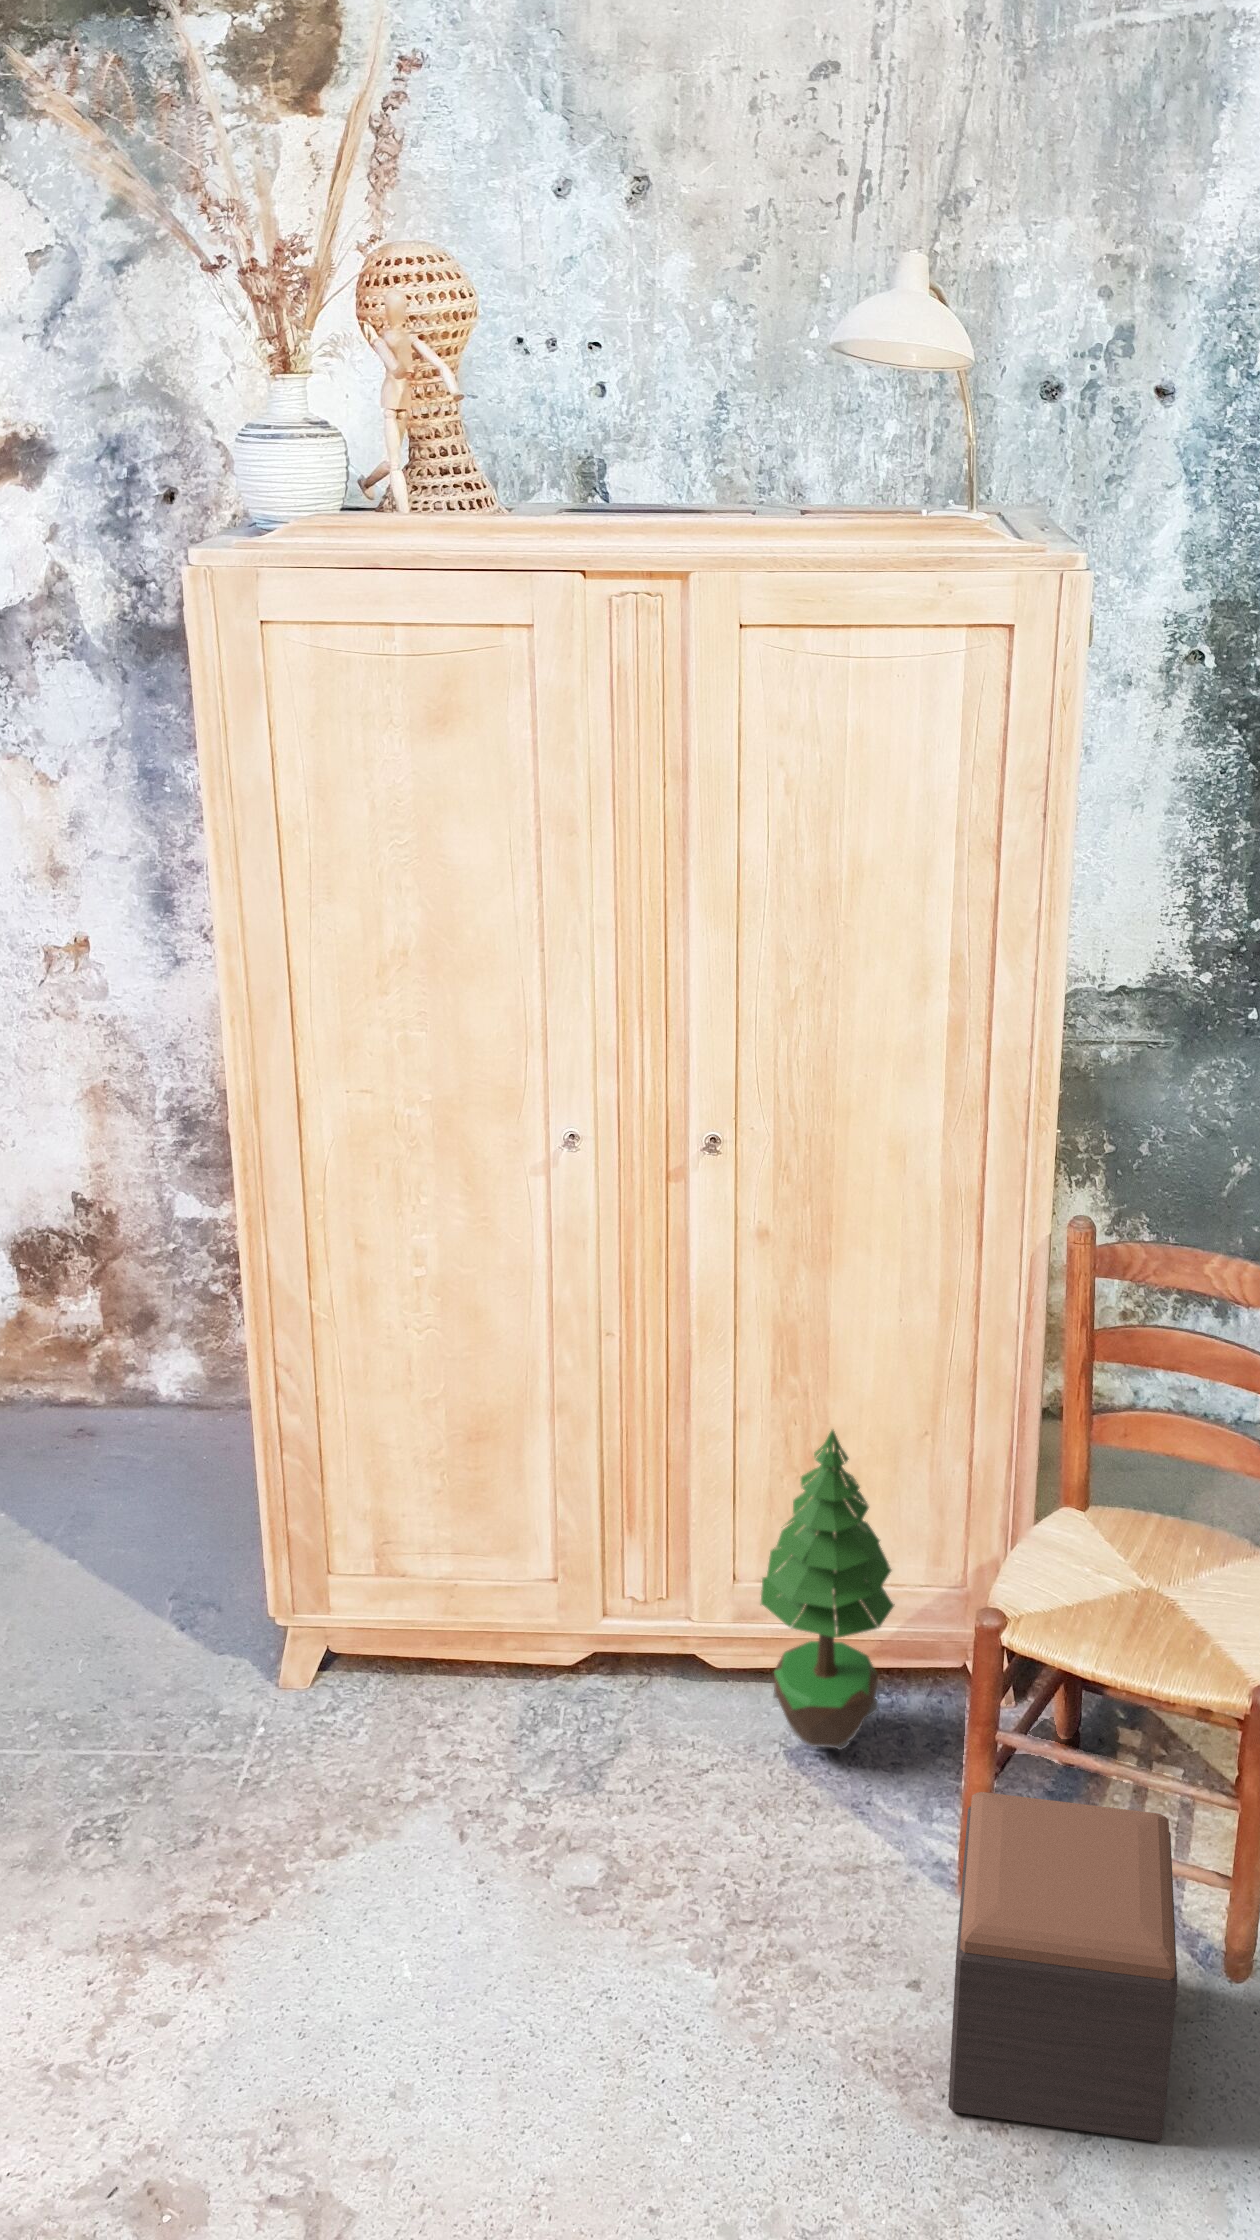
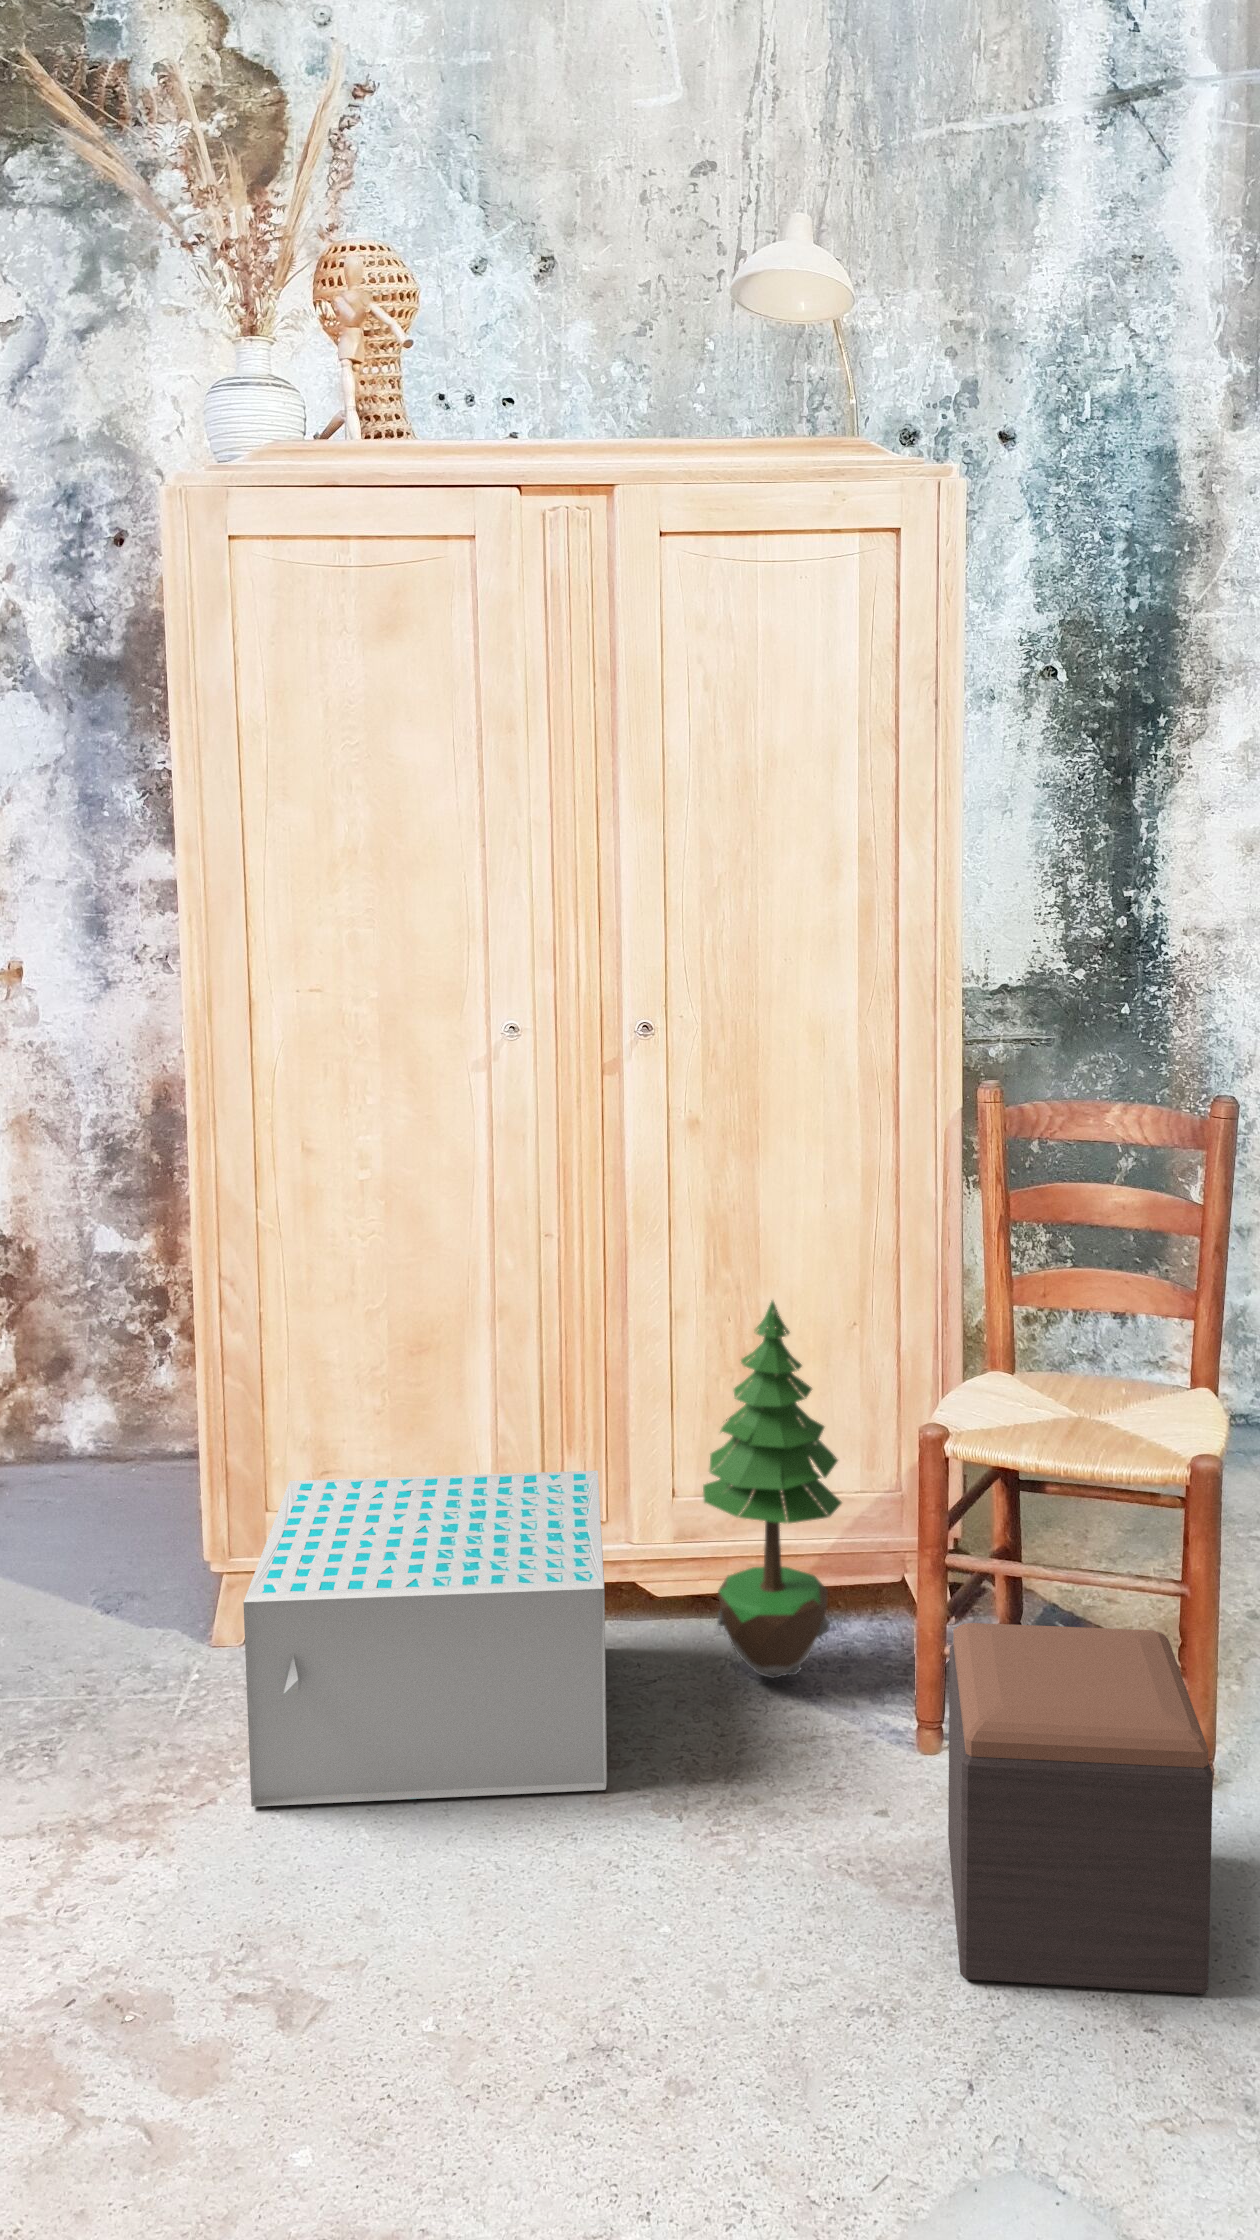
storage box: none [327,1548,665,1874] -> present [243,1471,607,1807]

